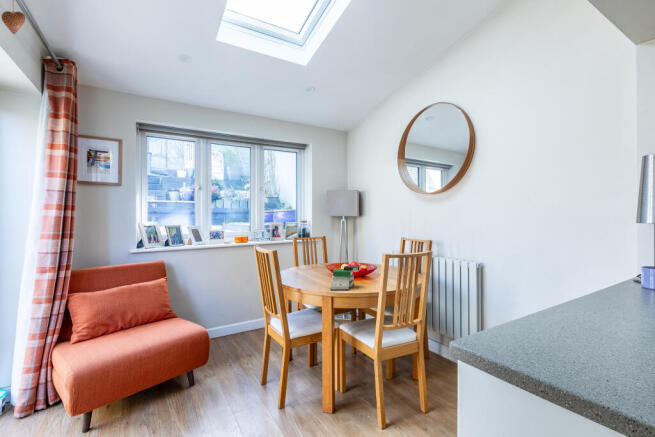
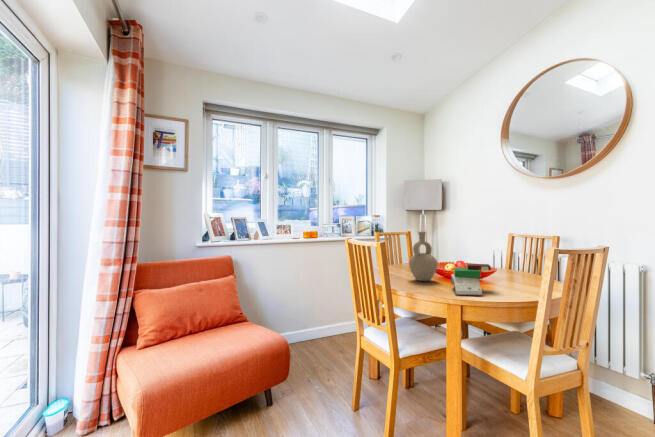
vase: none [308,241,329,280] -> present [409,232,438,281]

